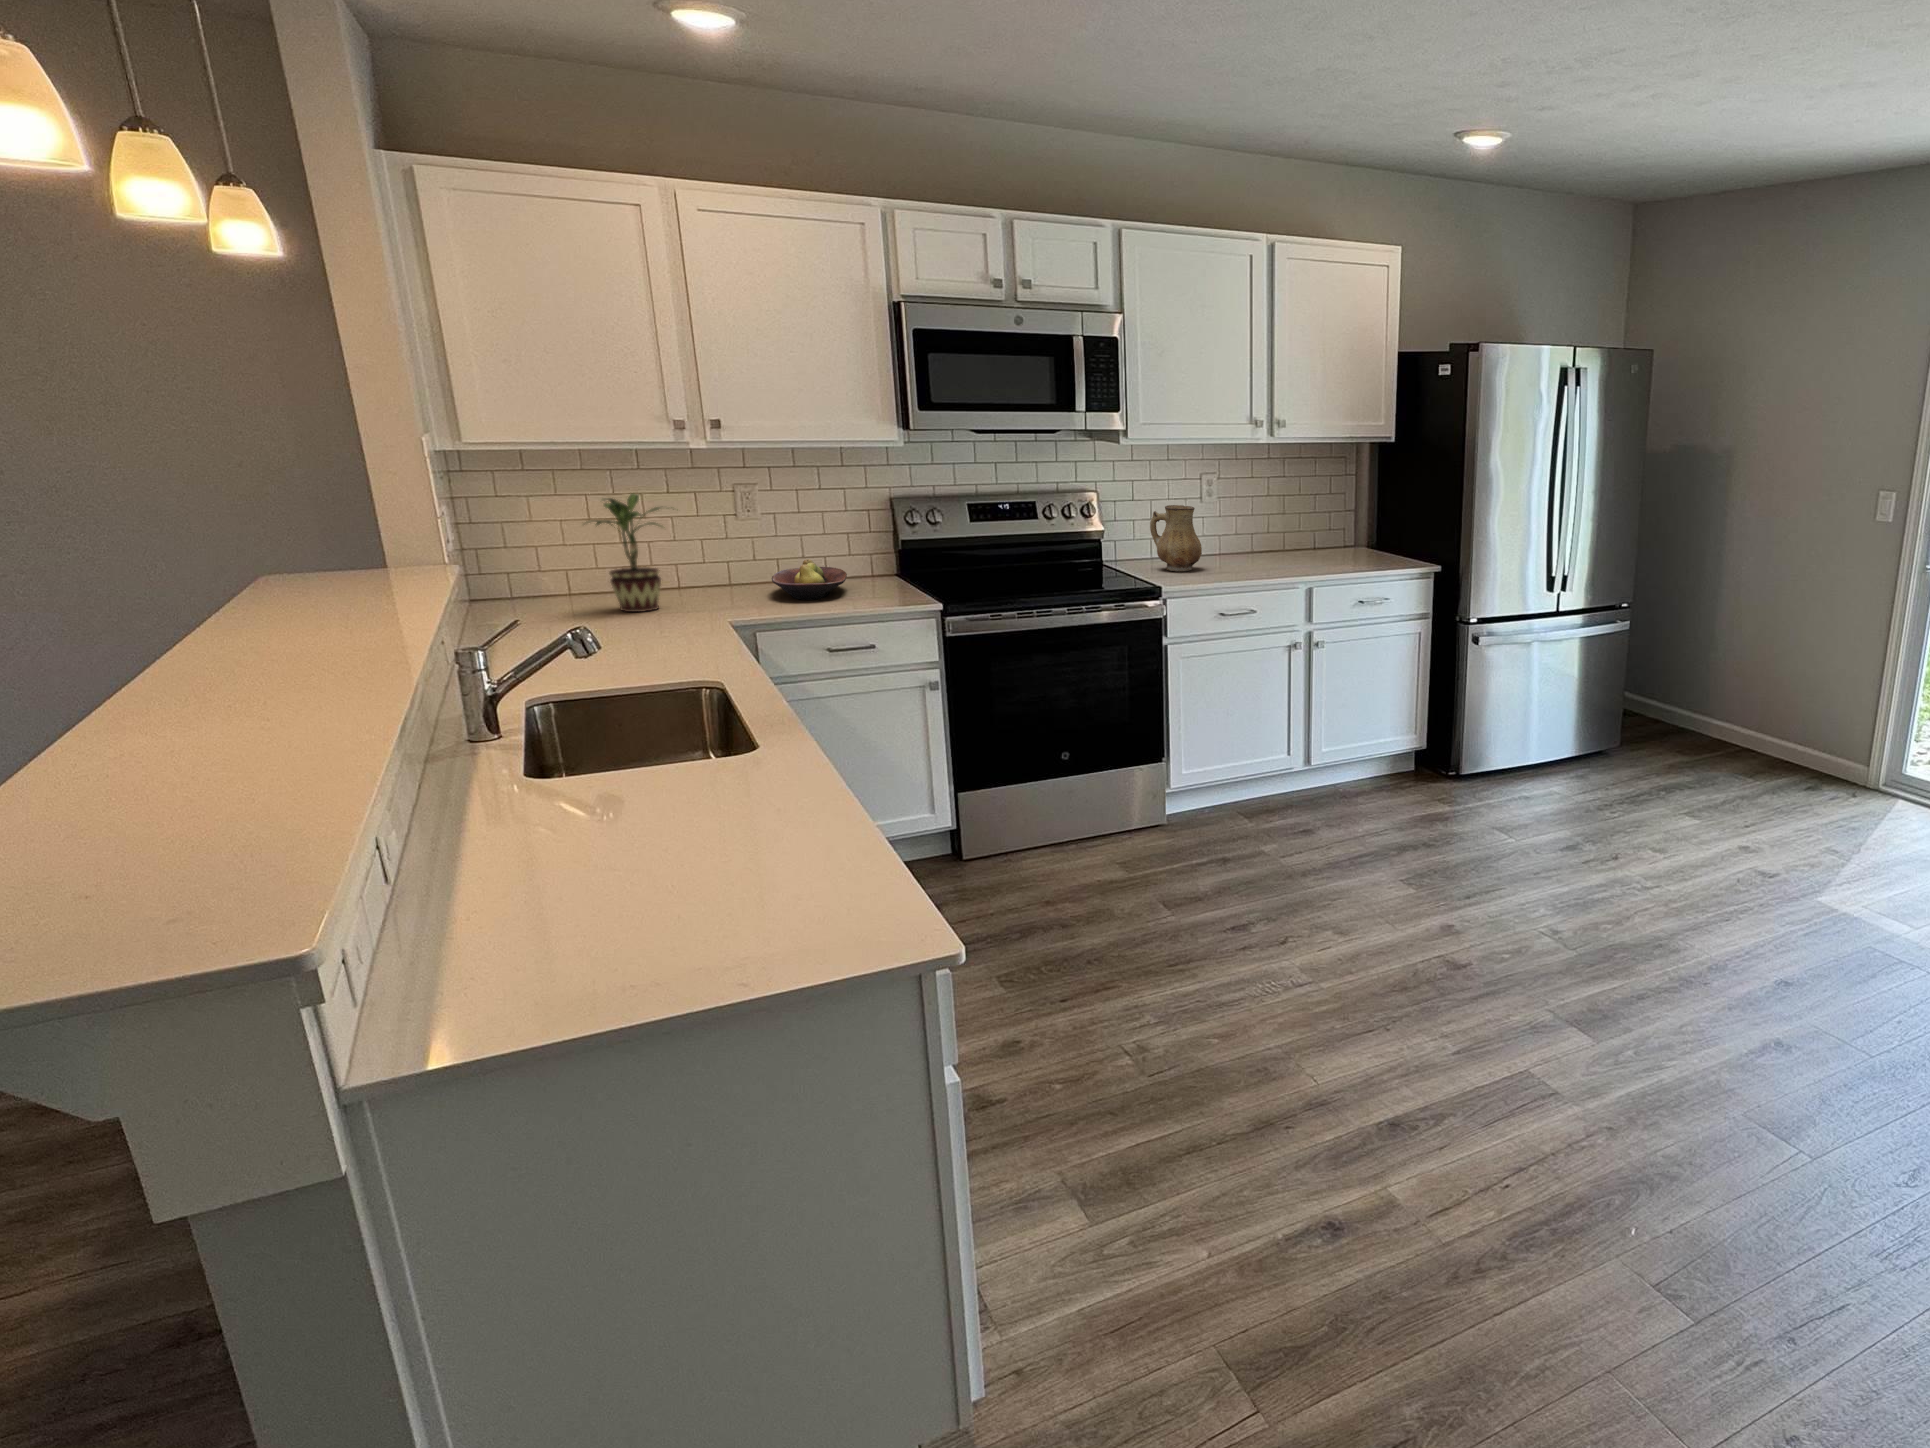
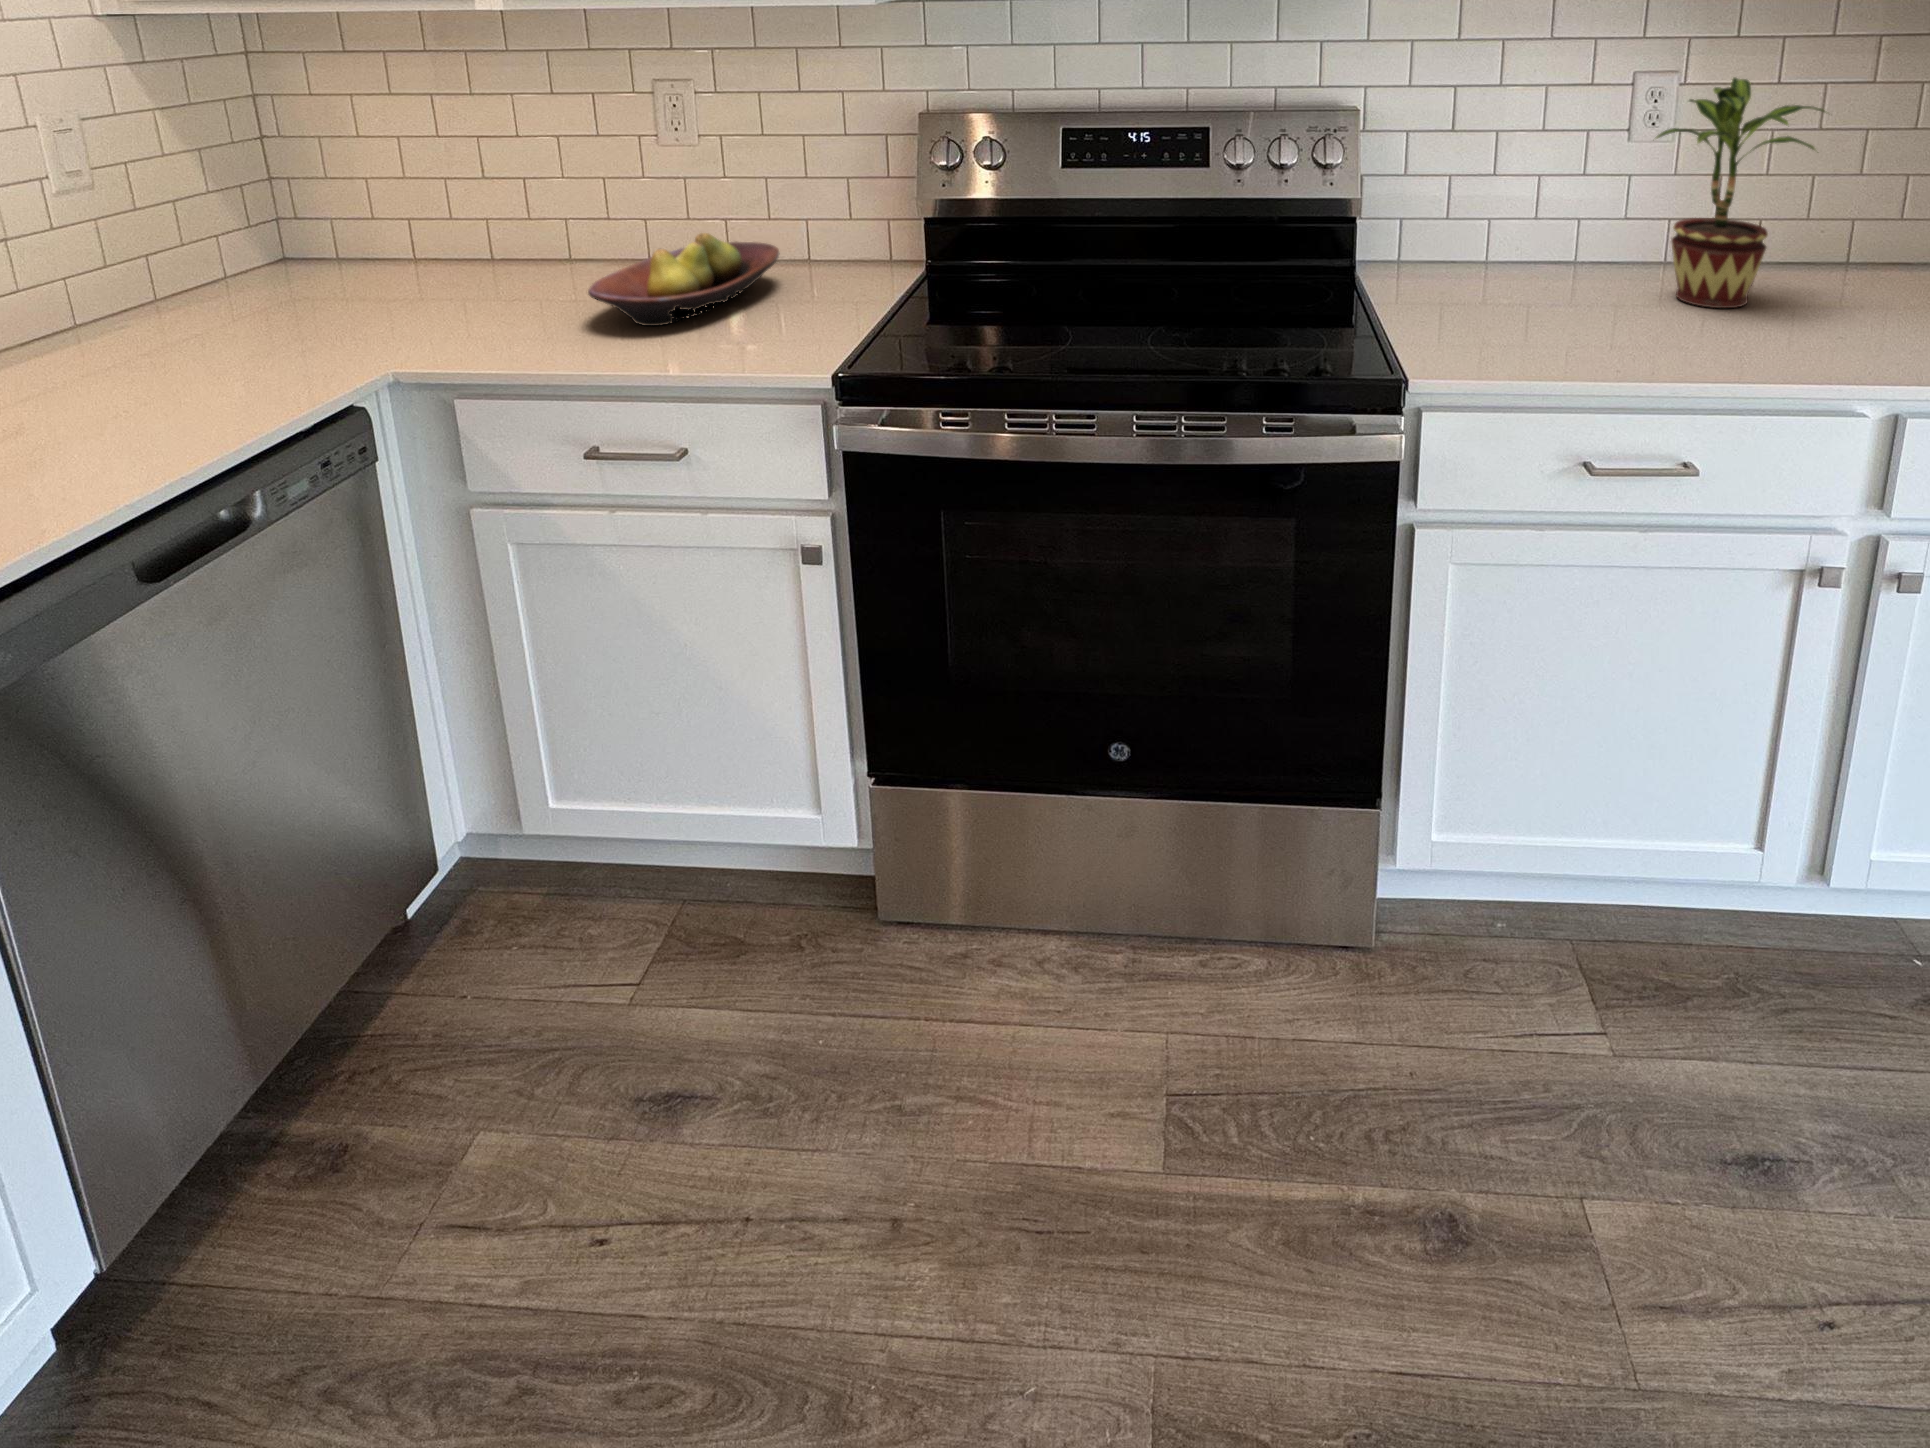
potted plant: present [596,493,661,612] -> present [1656,77,1826,308]
ceramic pitcher: present [1150,505,1202,571] -> none [1456,148,1583,317]

